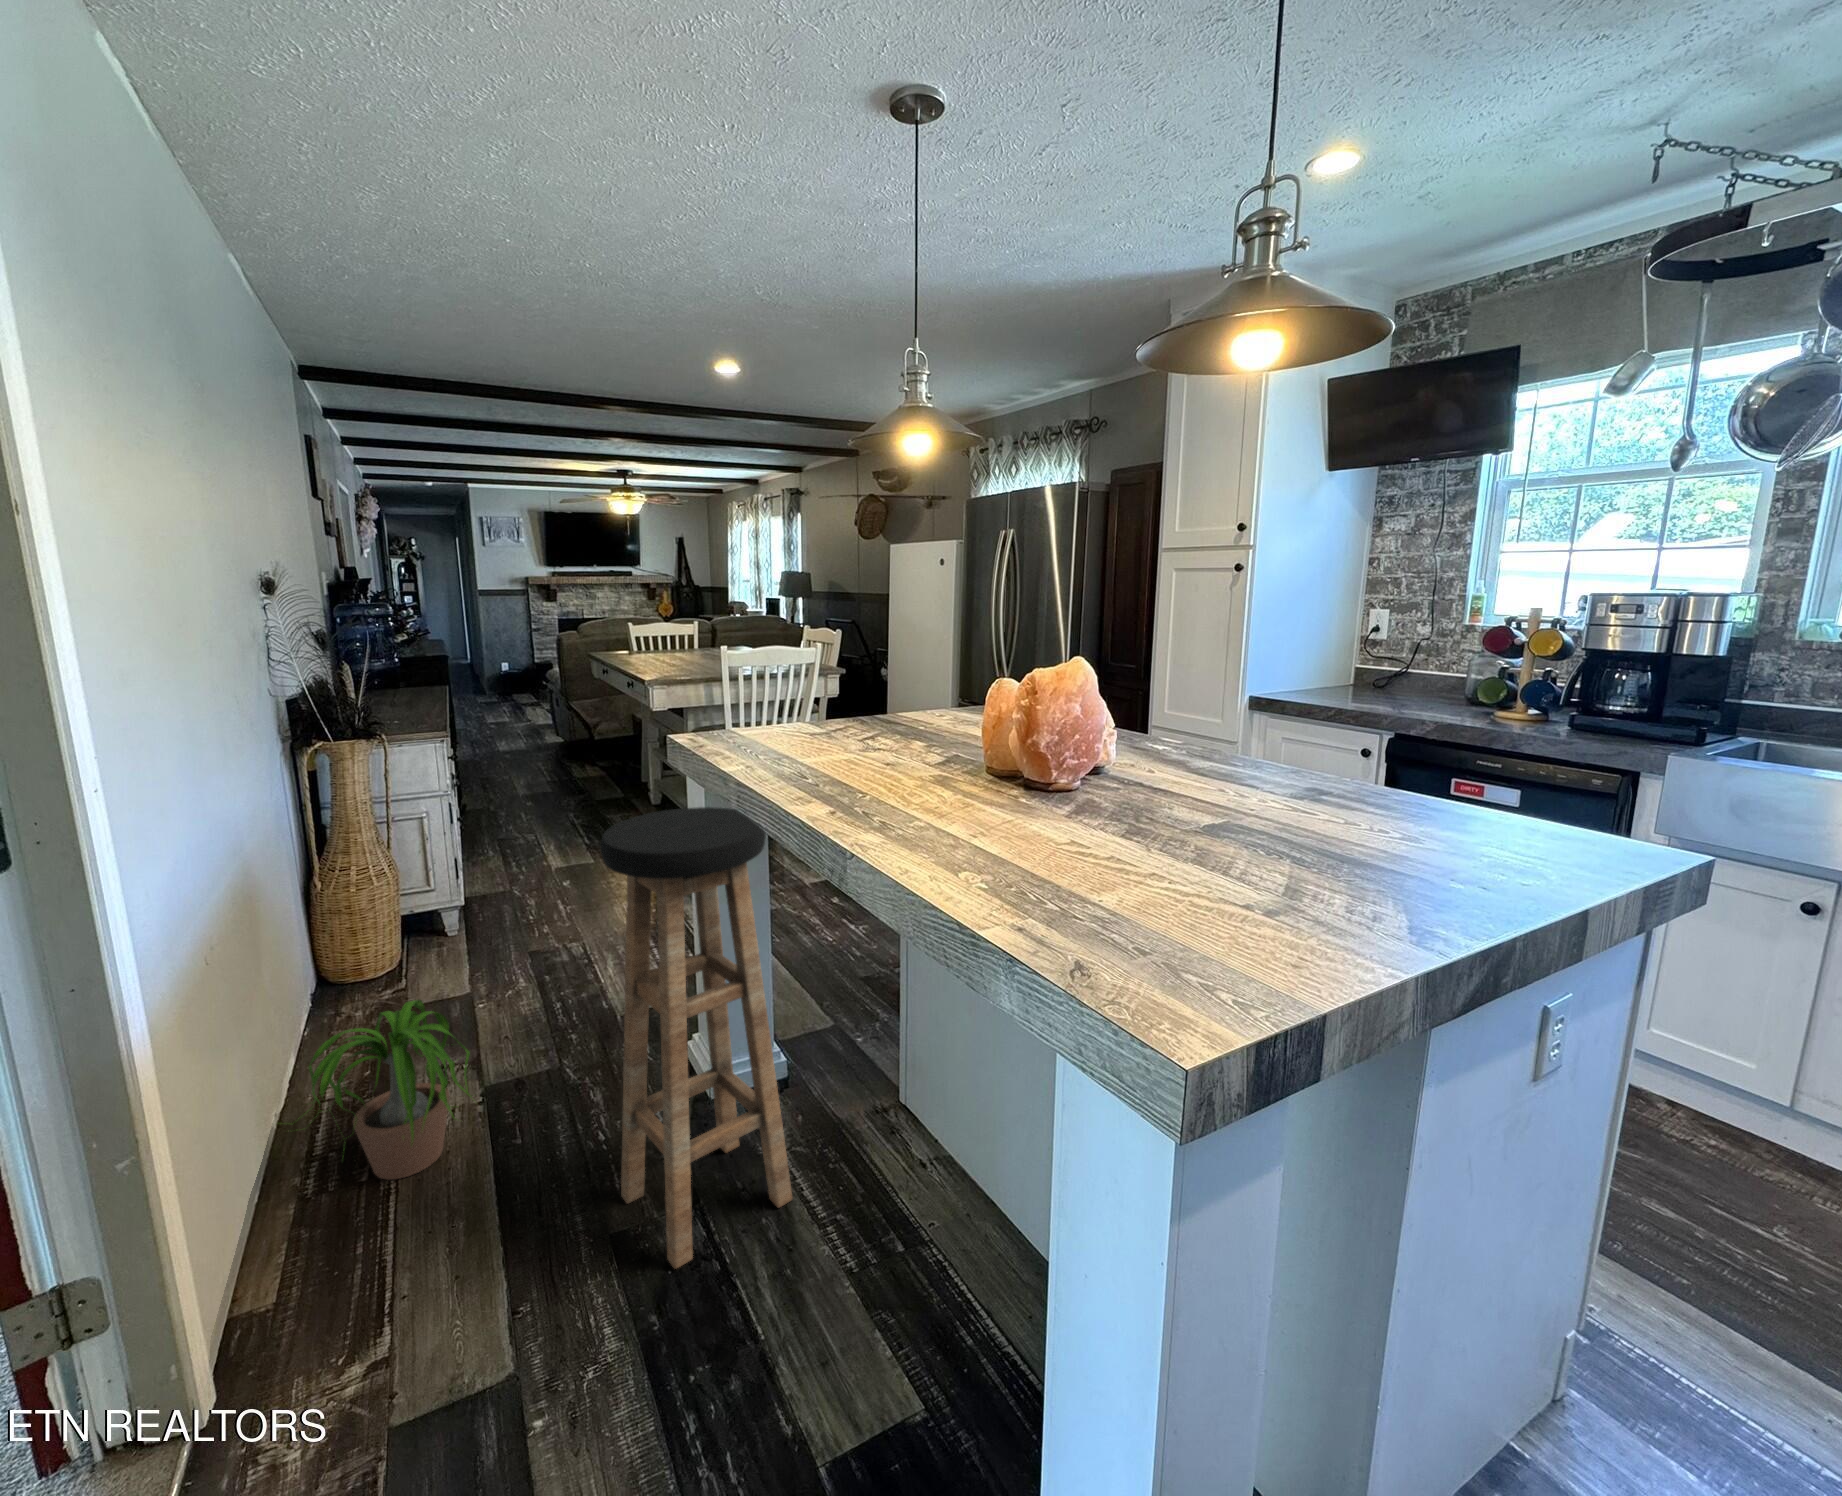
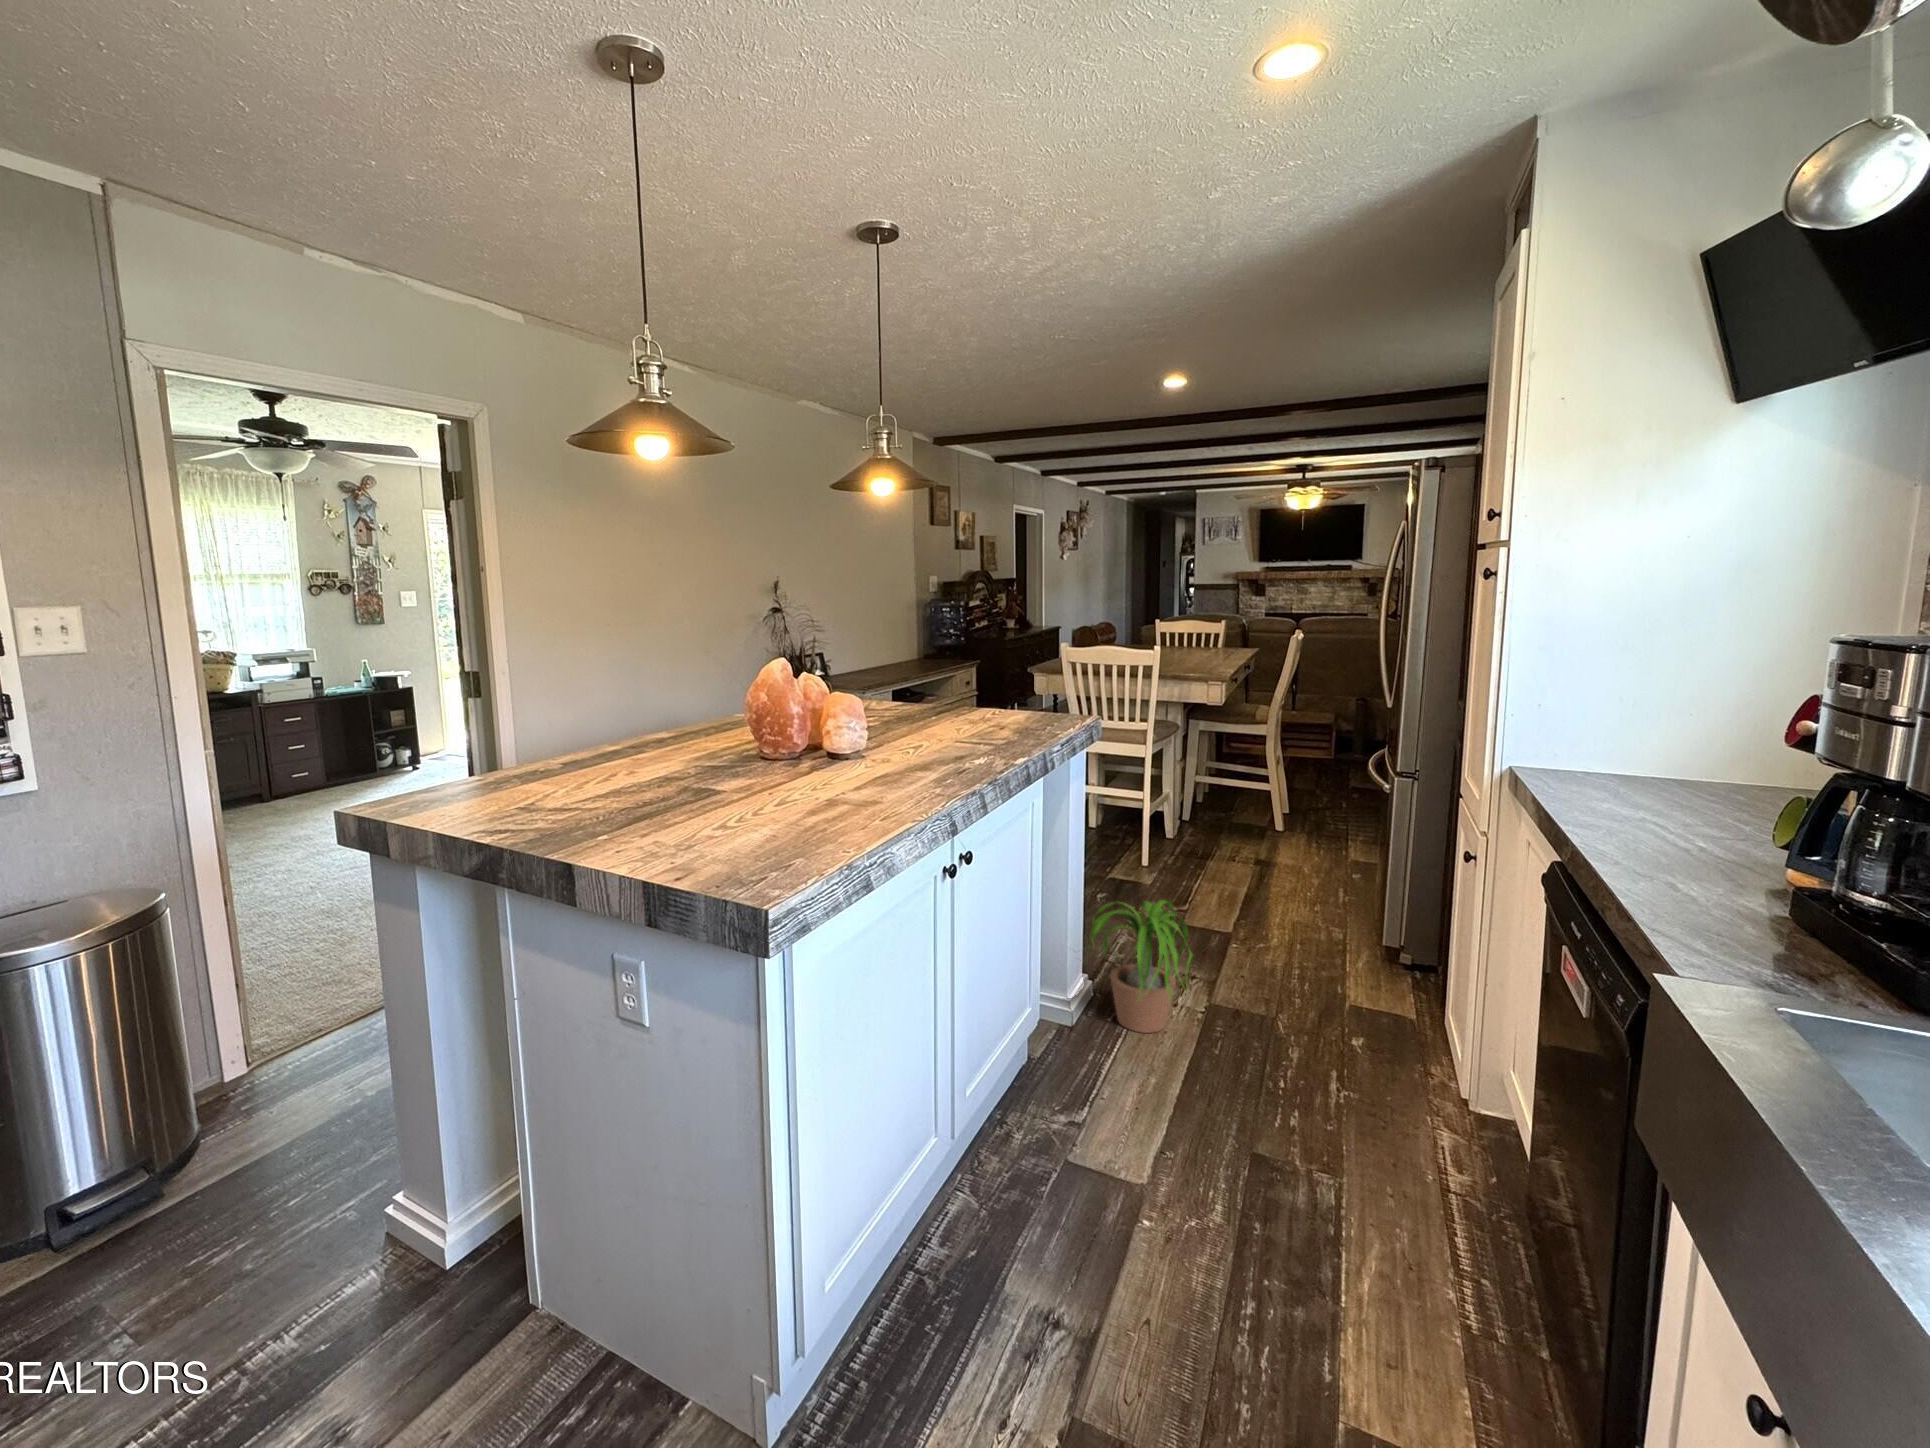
bar stool: present [601,807,793,1269] -> none [1276,783,1465,1233]

